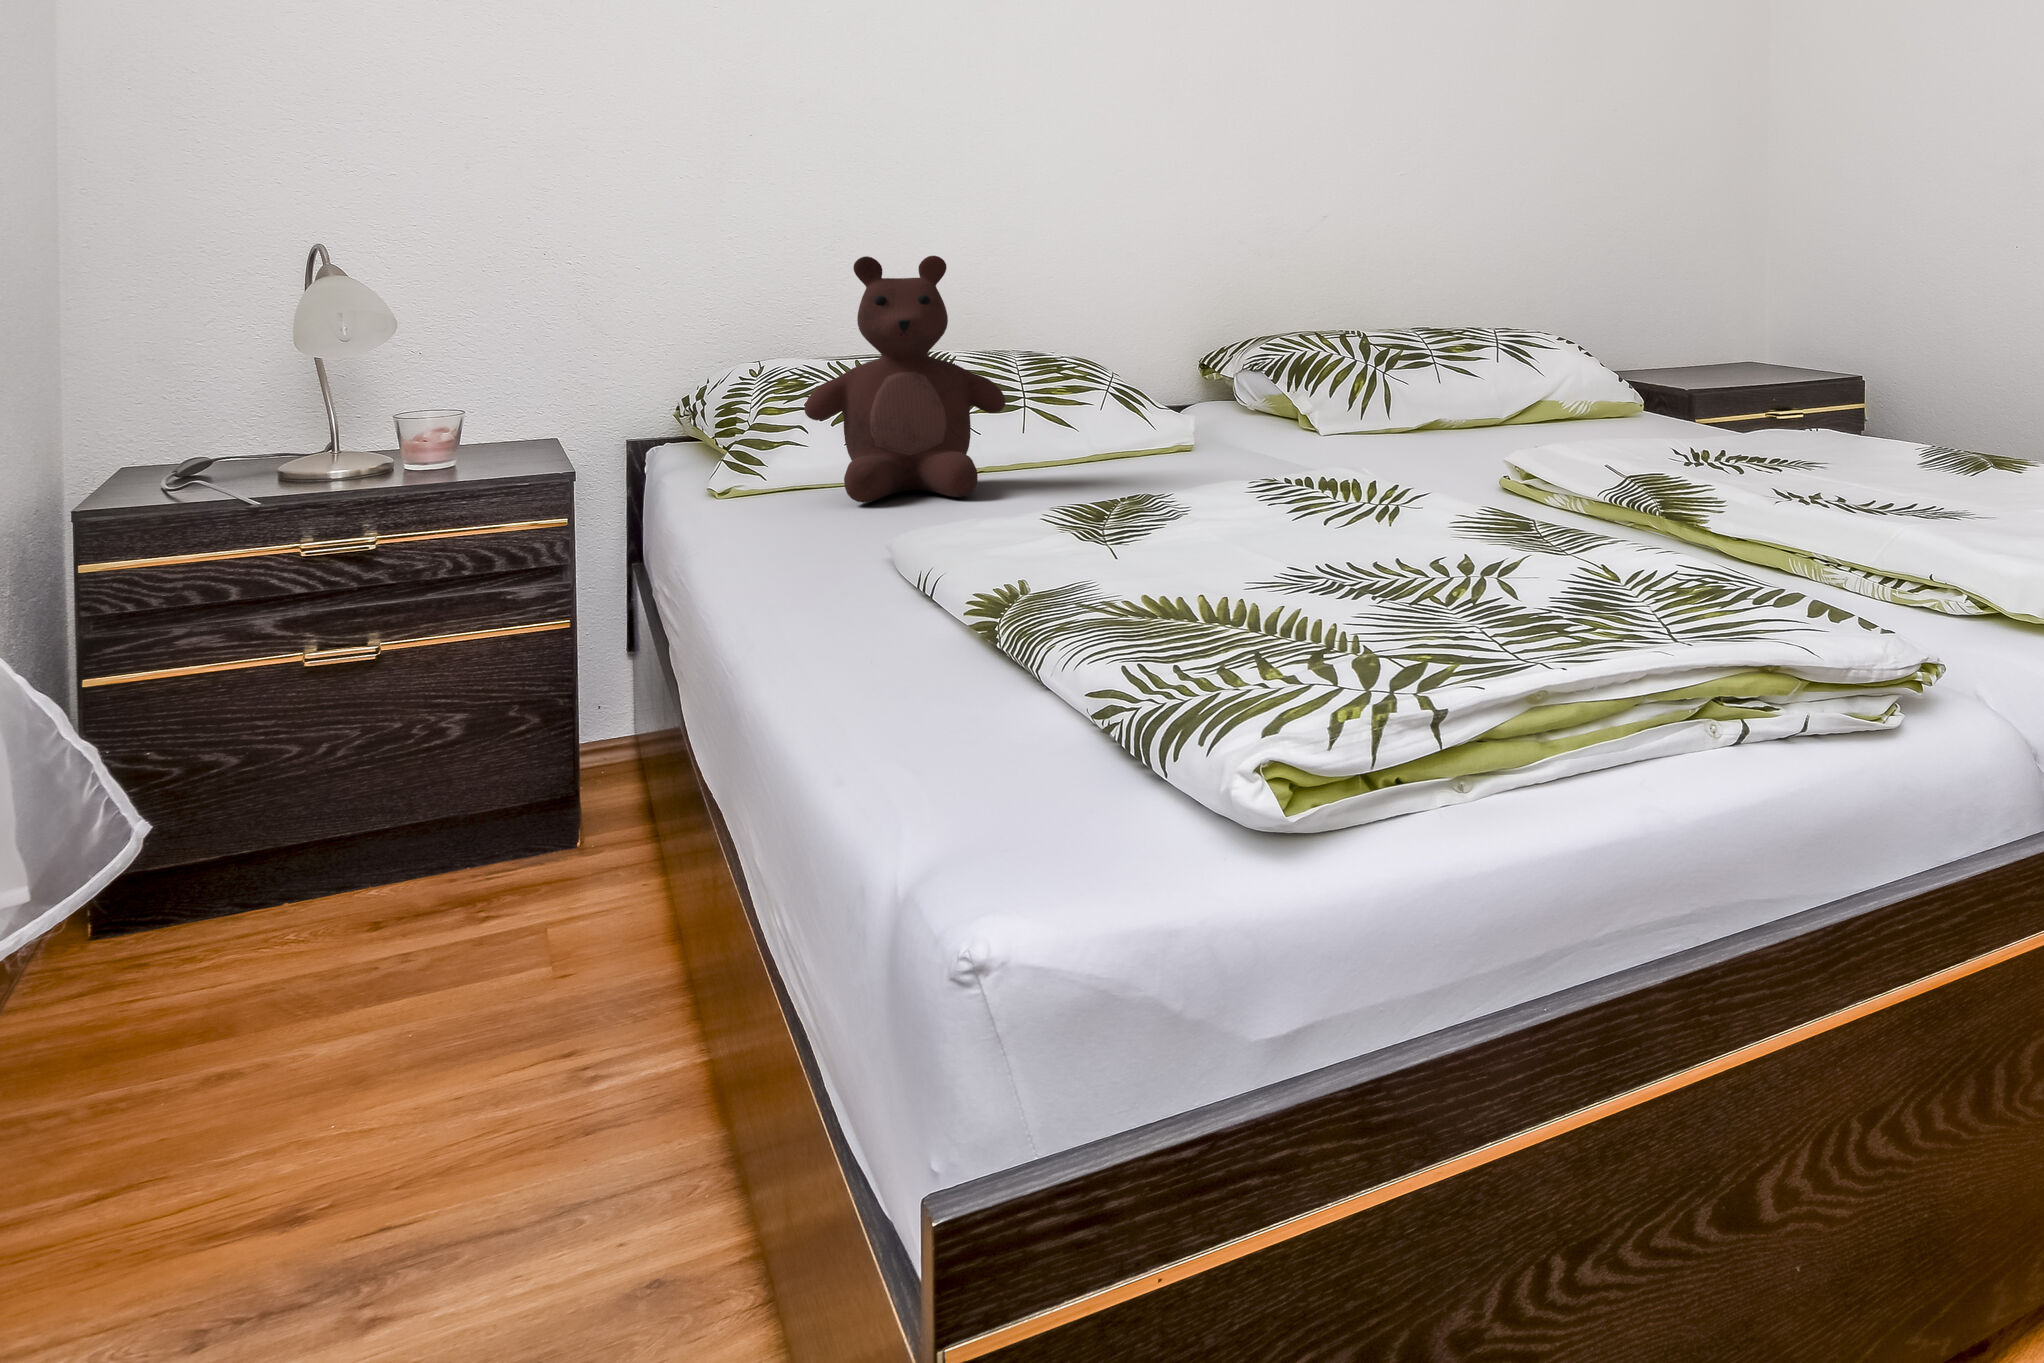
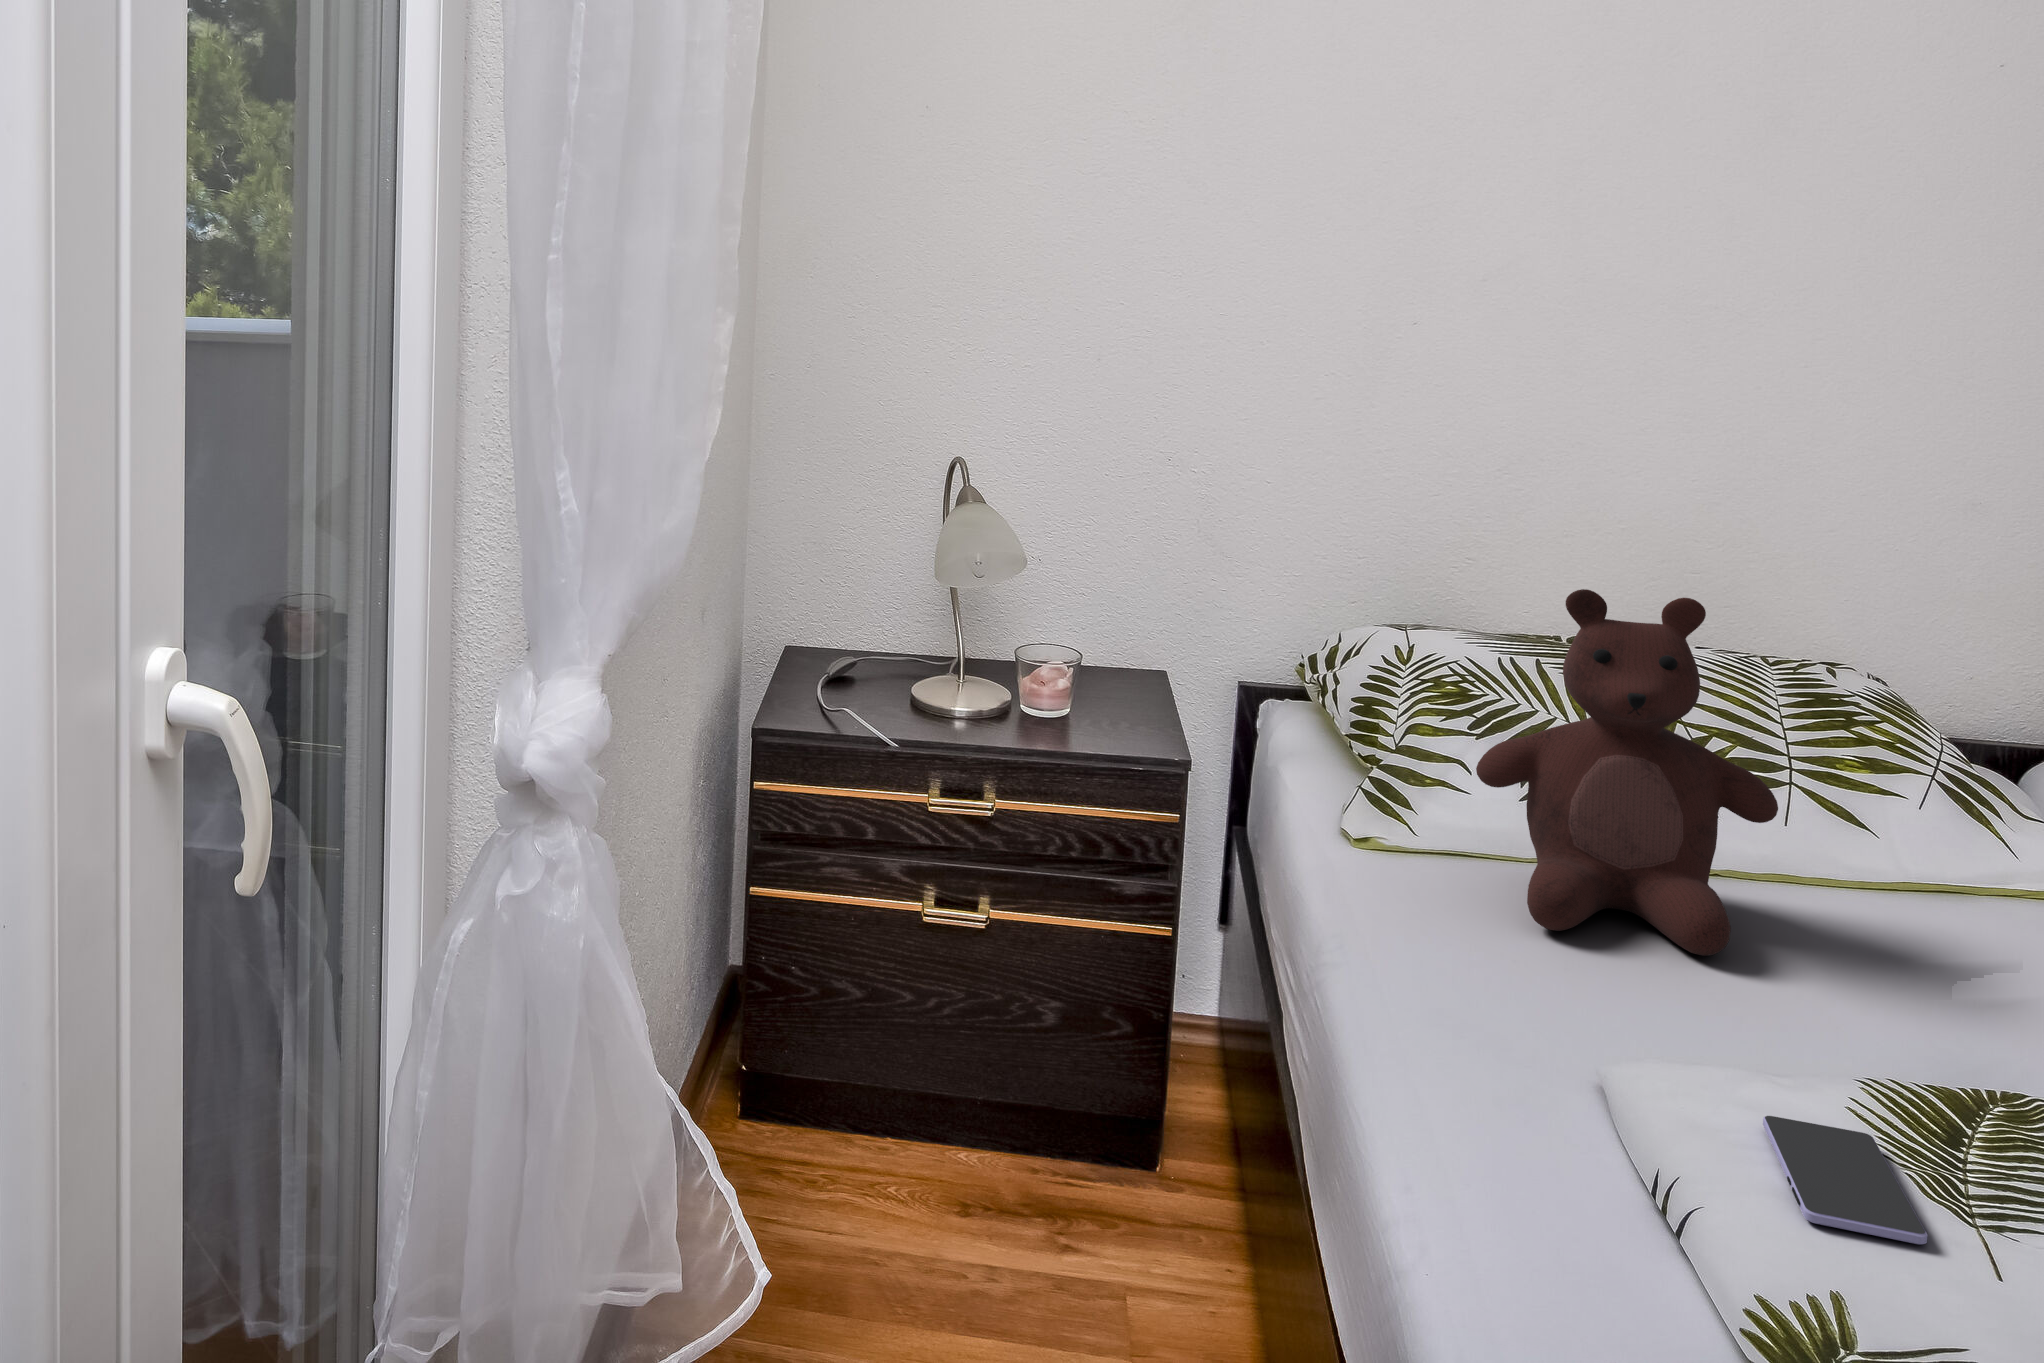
smartphone: none [980,527,1060,559] -> present [1763,1116,1927,1244]

